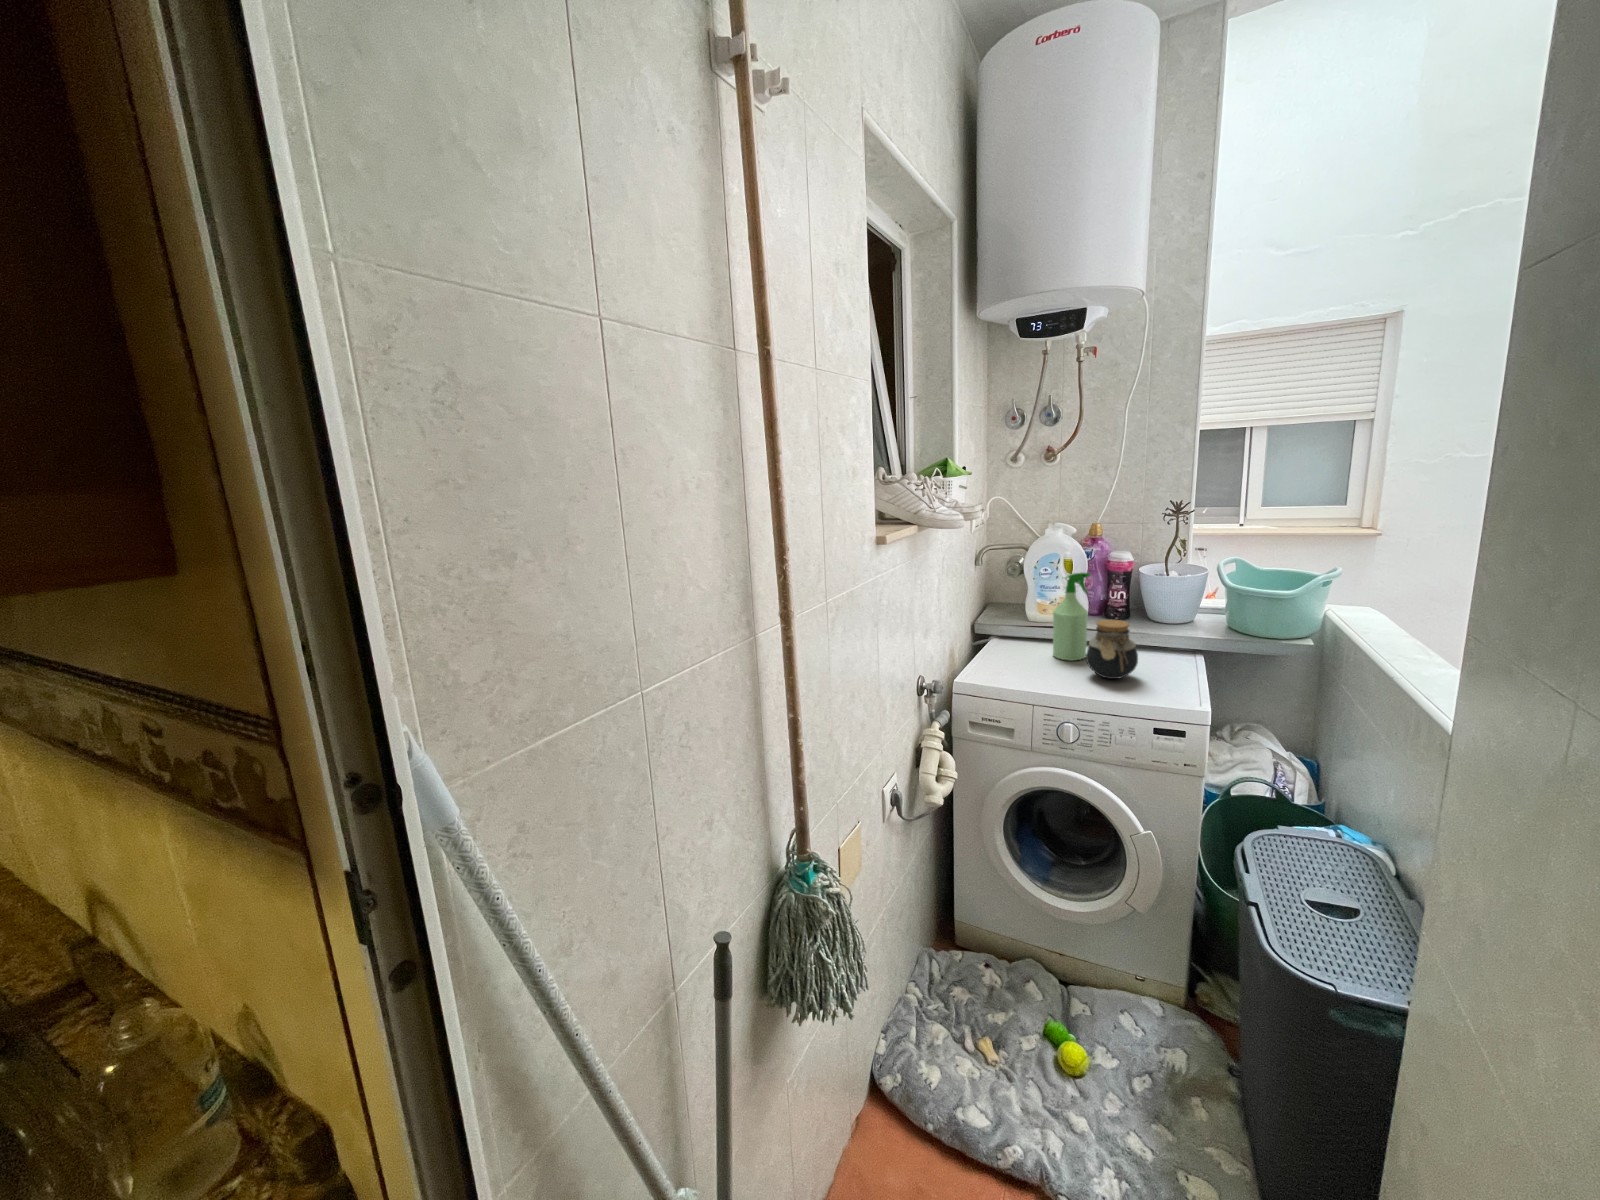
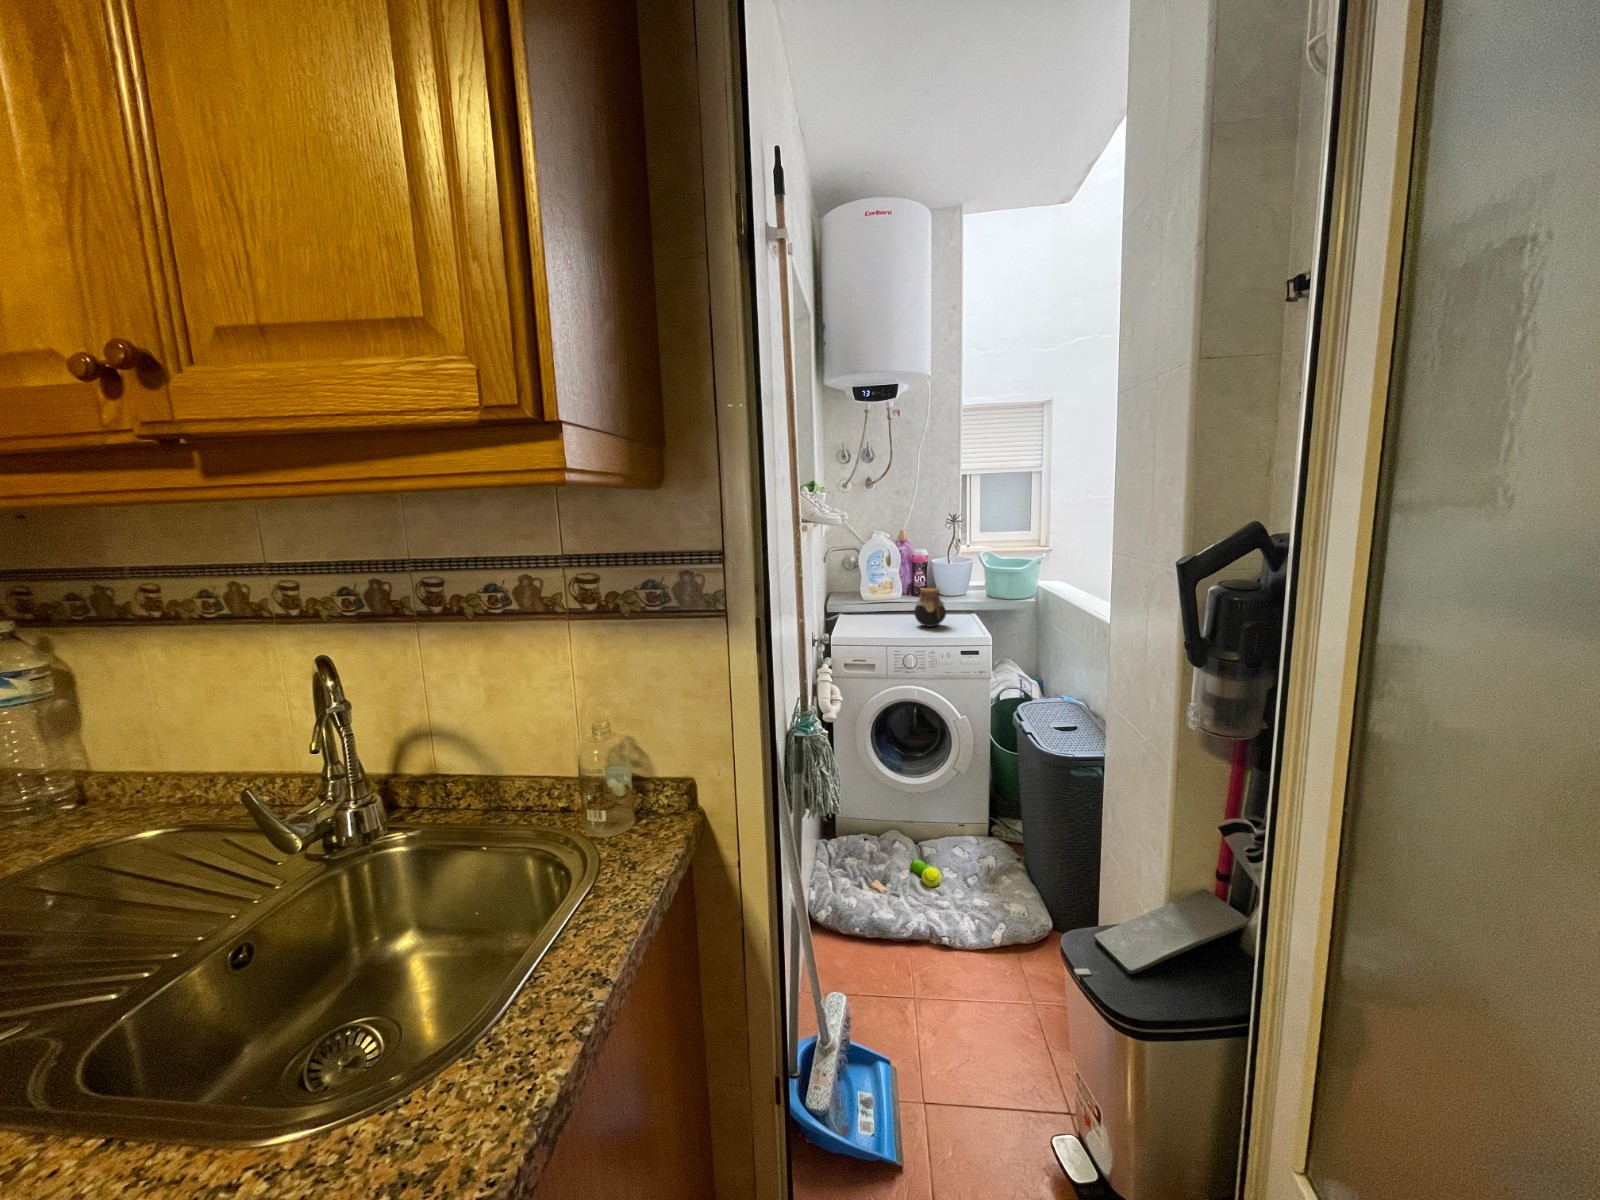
spray bottle: present [1053,573,1090,661] -> none [887,560,909,621]

